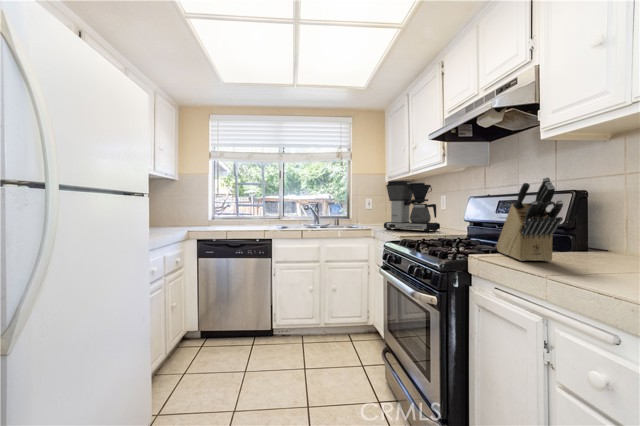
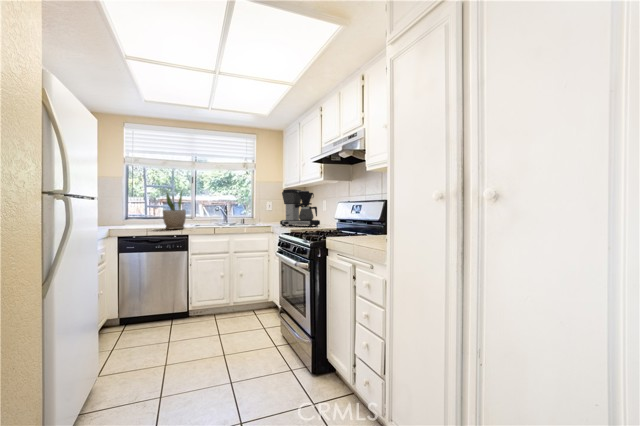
knife block: present [496,177,563,261] -> none [346,191,373,239]
potted plant: none [244,184,269,232] -> present [163,192,186,229]

